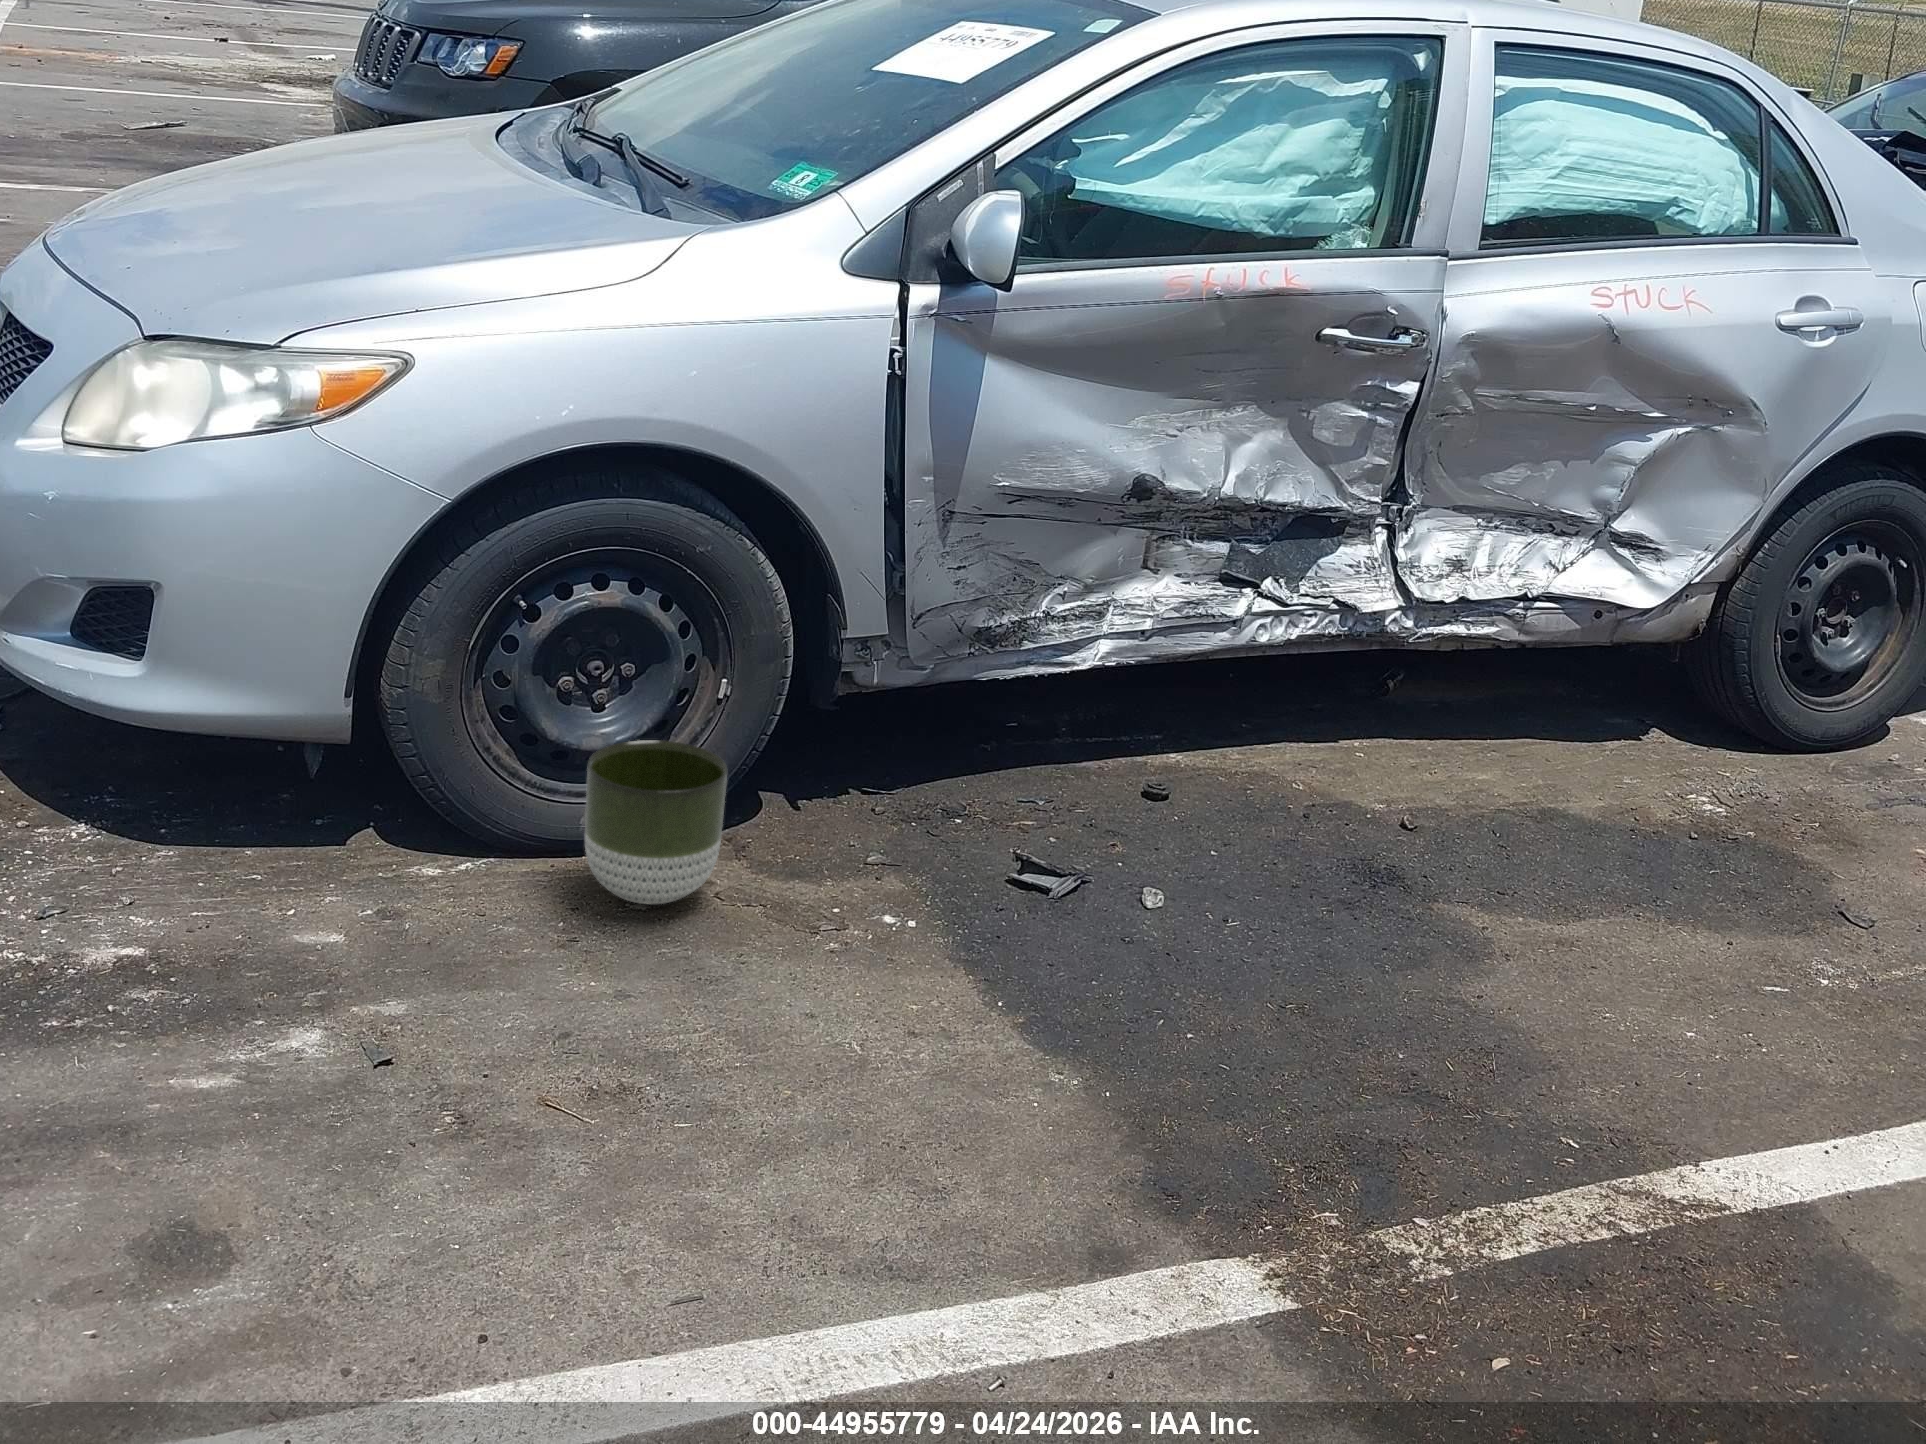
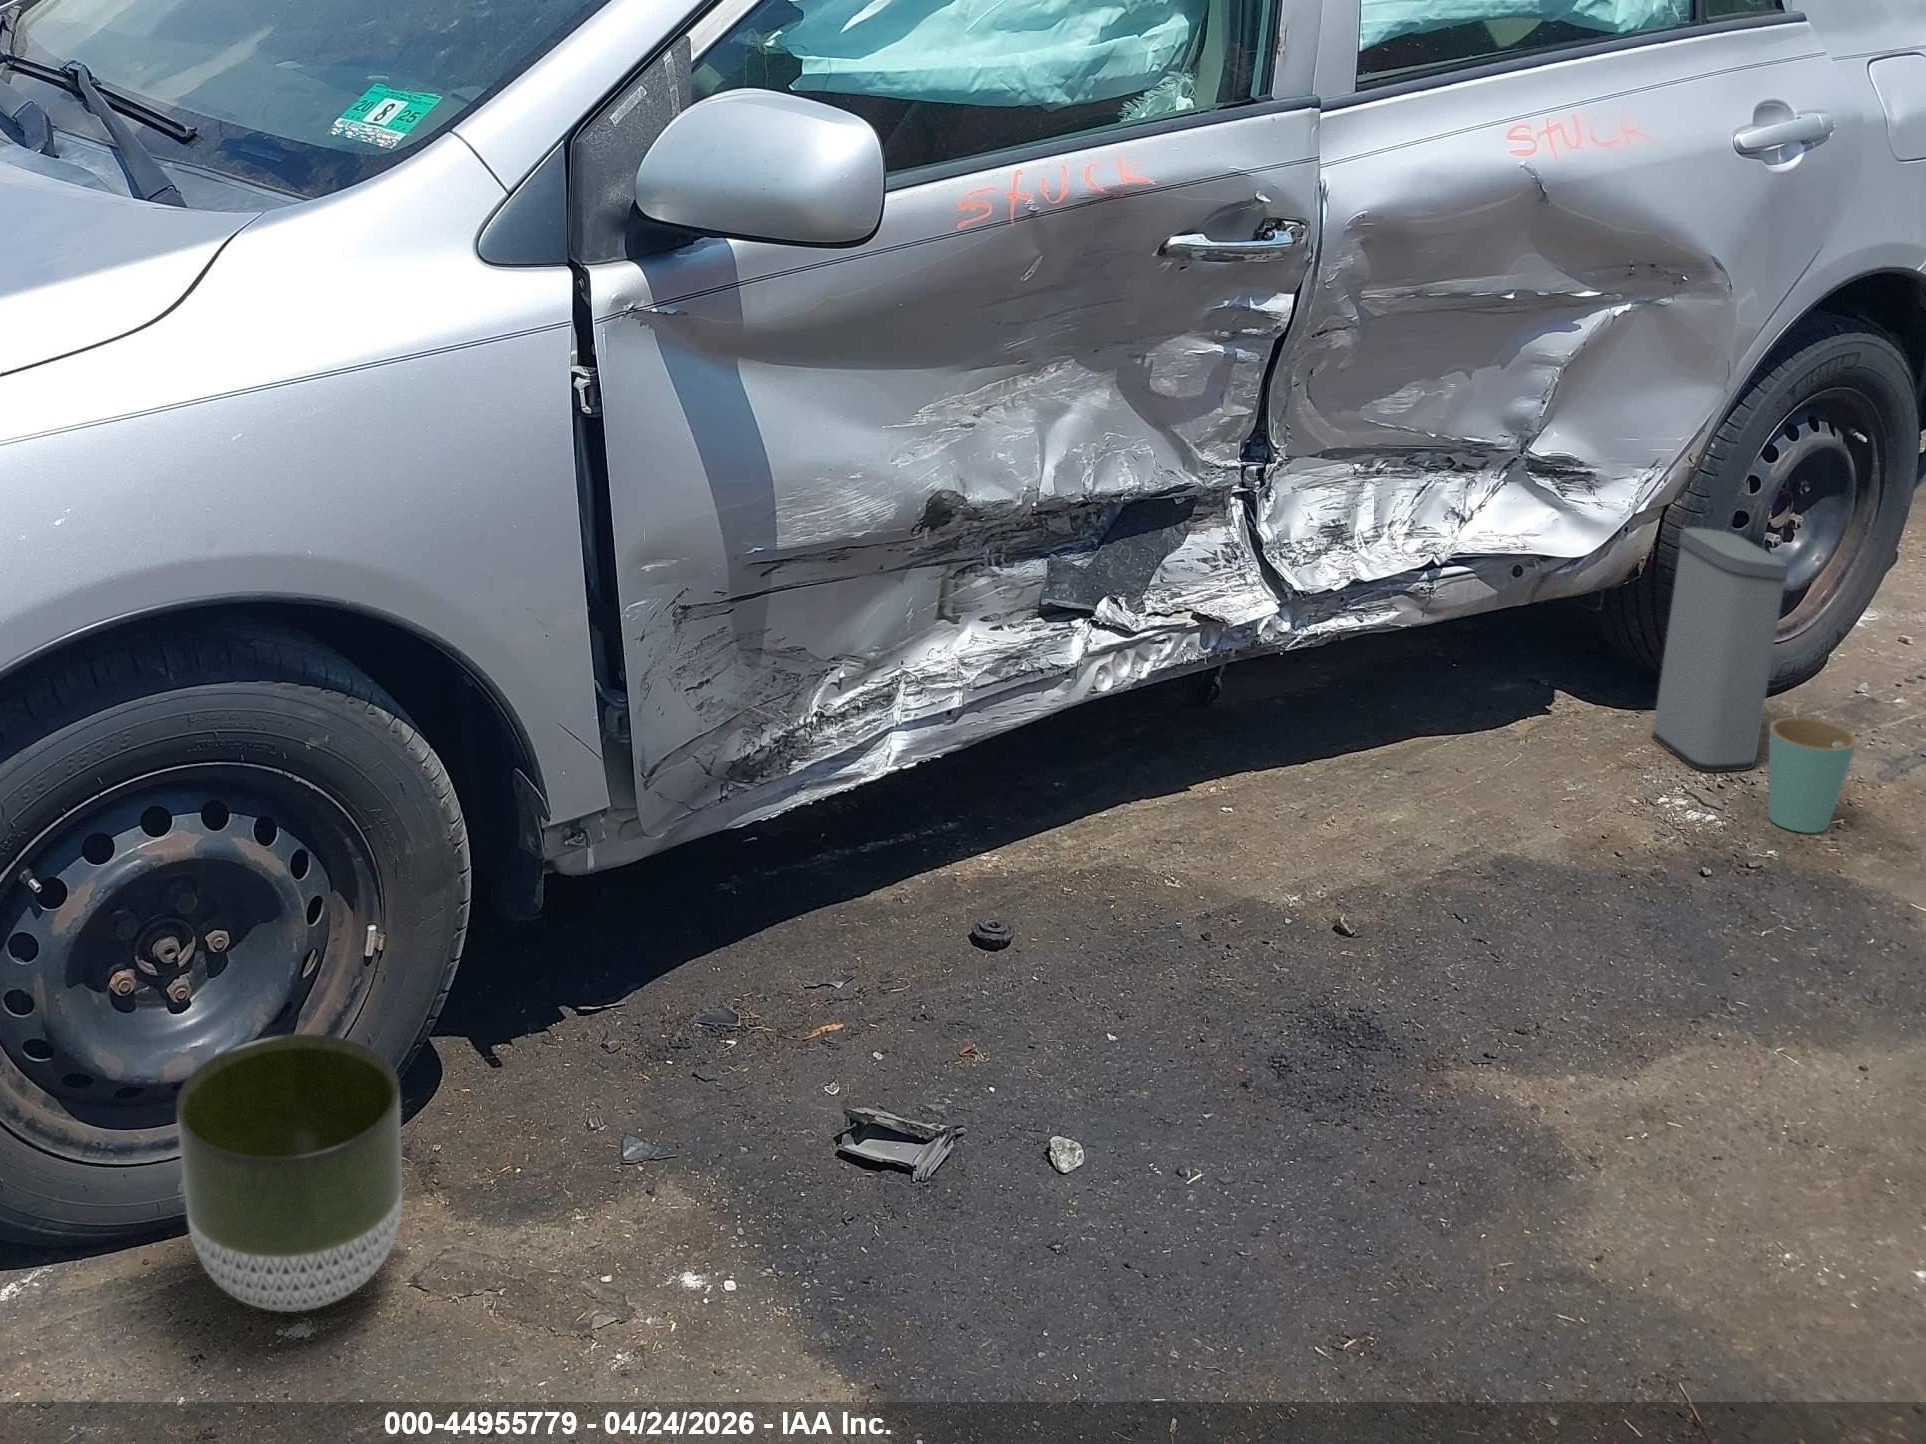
trash can: none [1708,612,1826,834] -> present [1652,528,1856,833]

